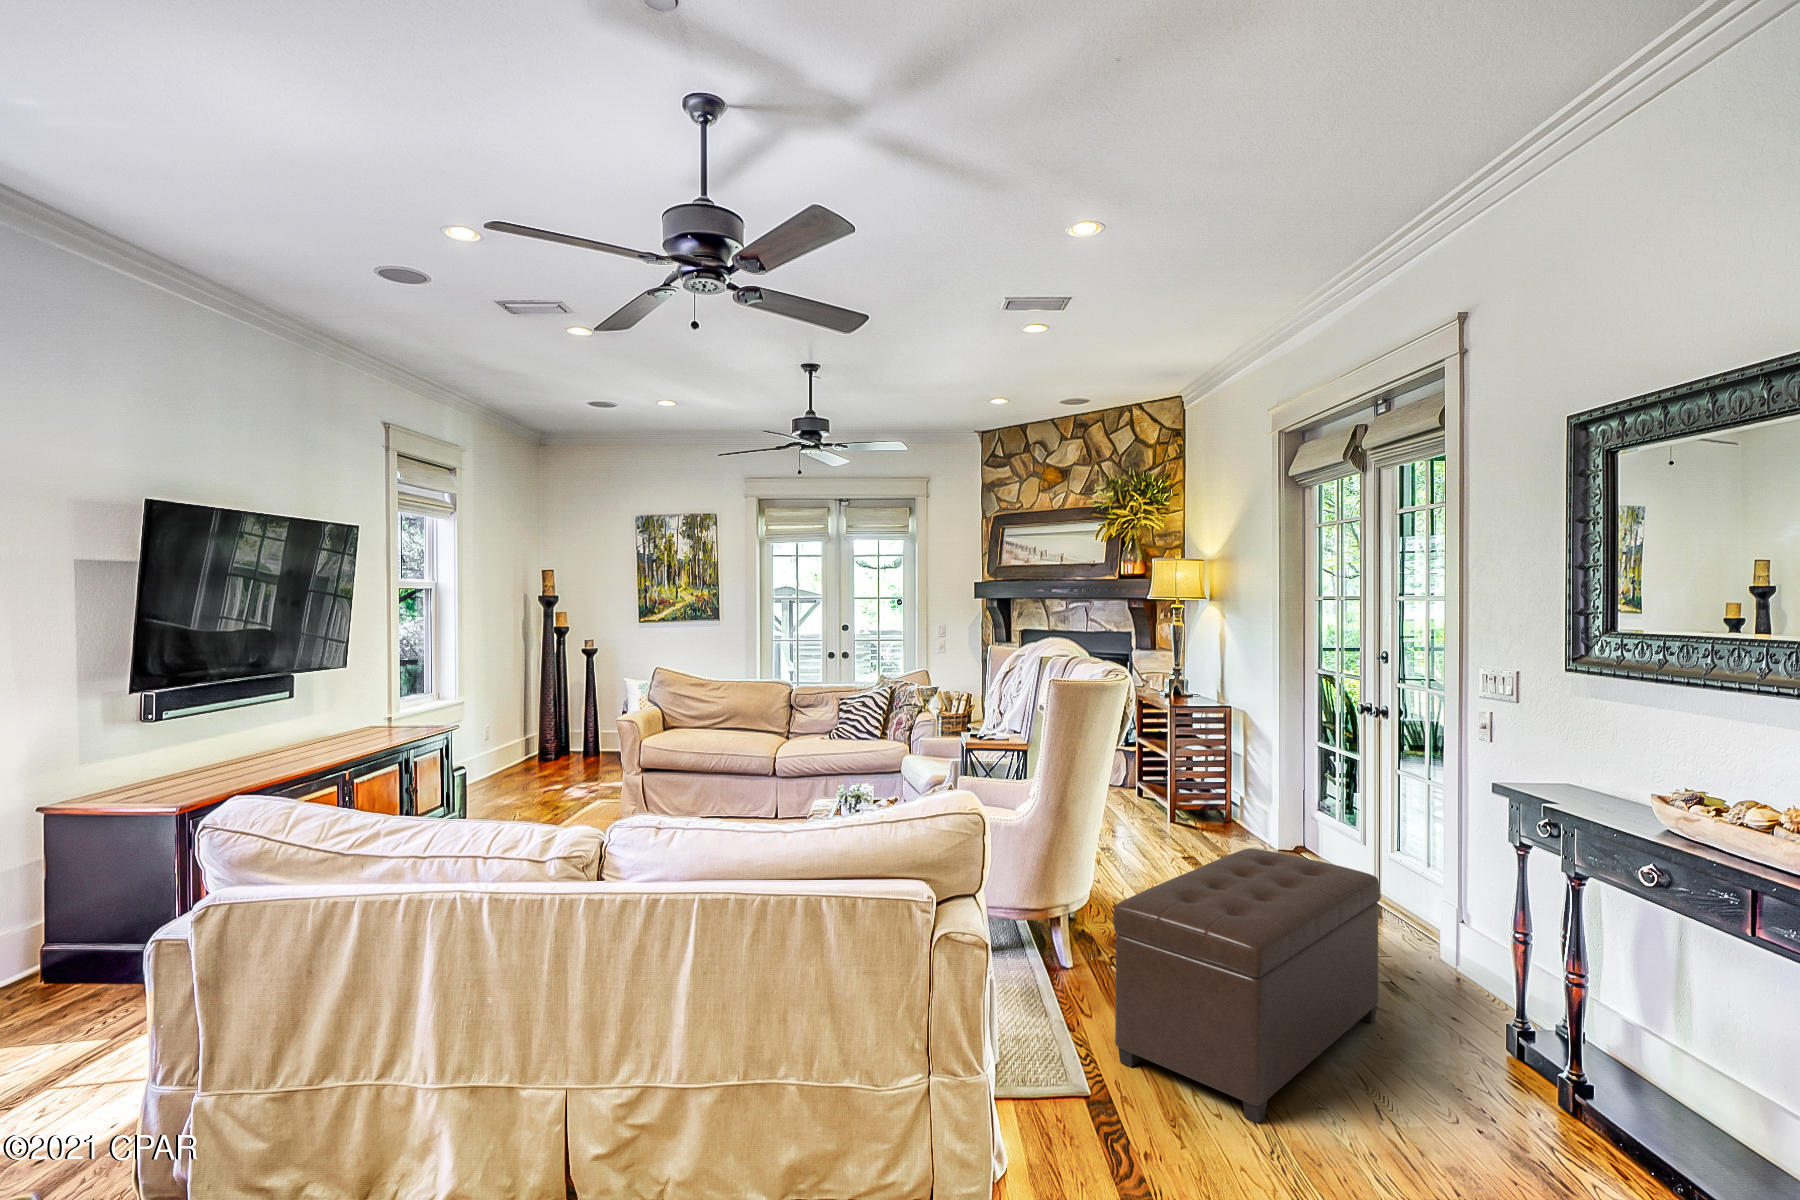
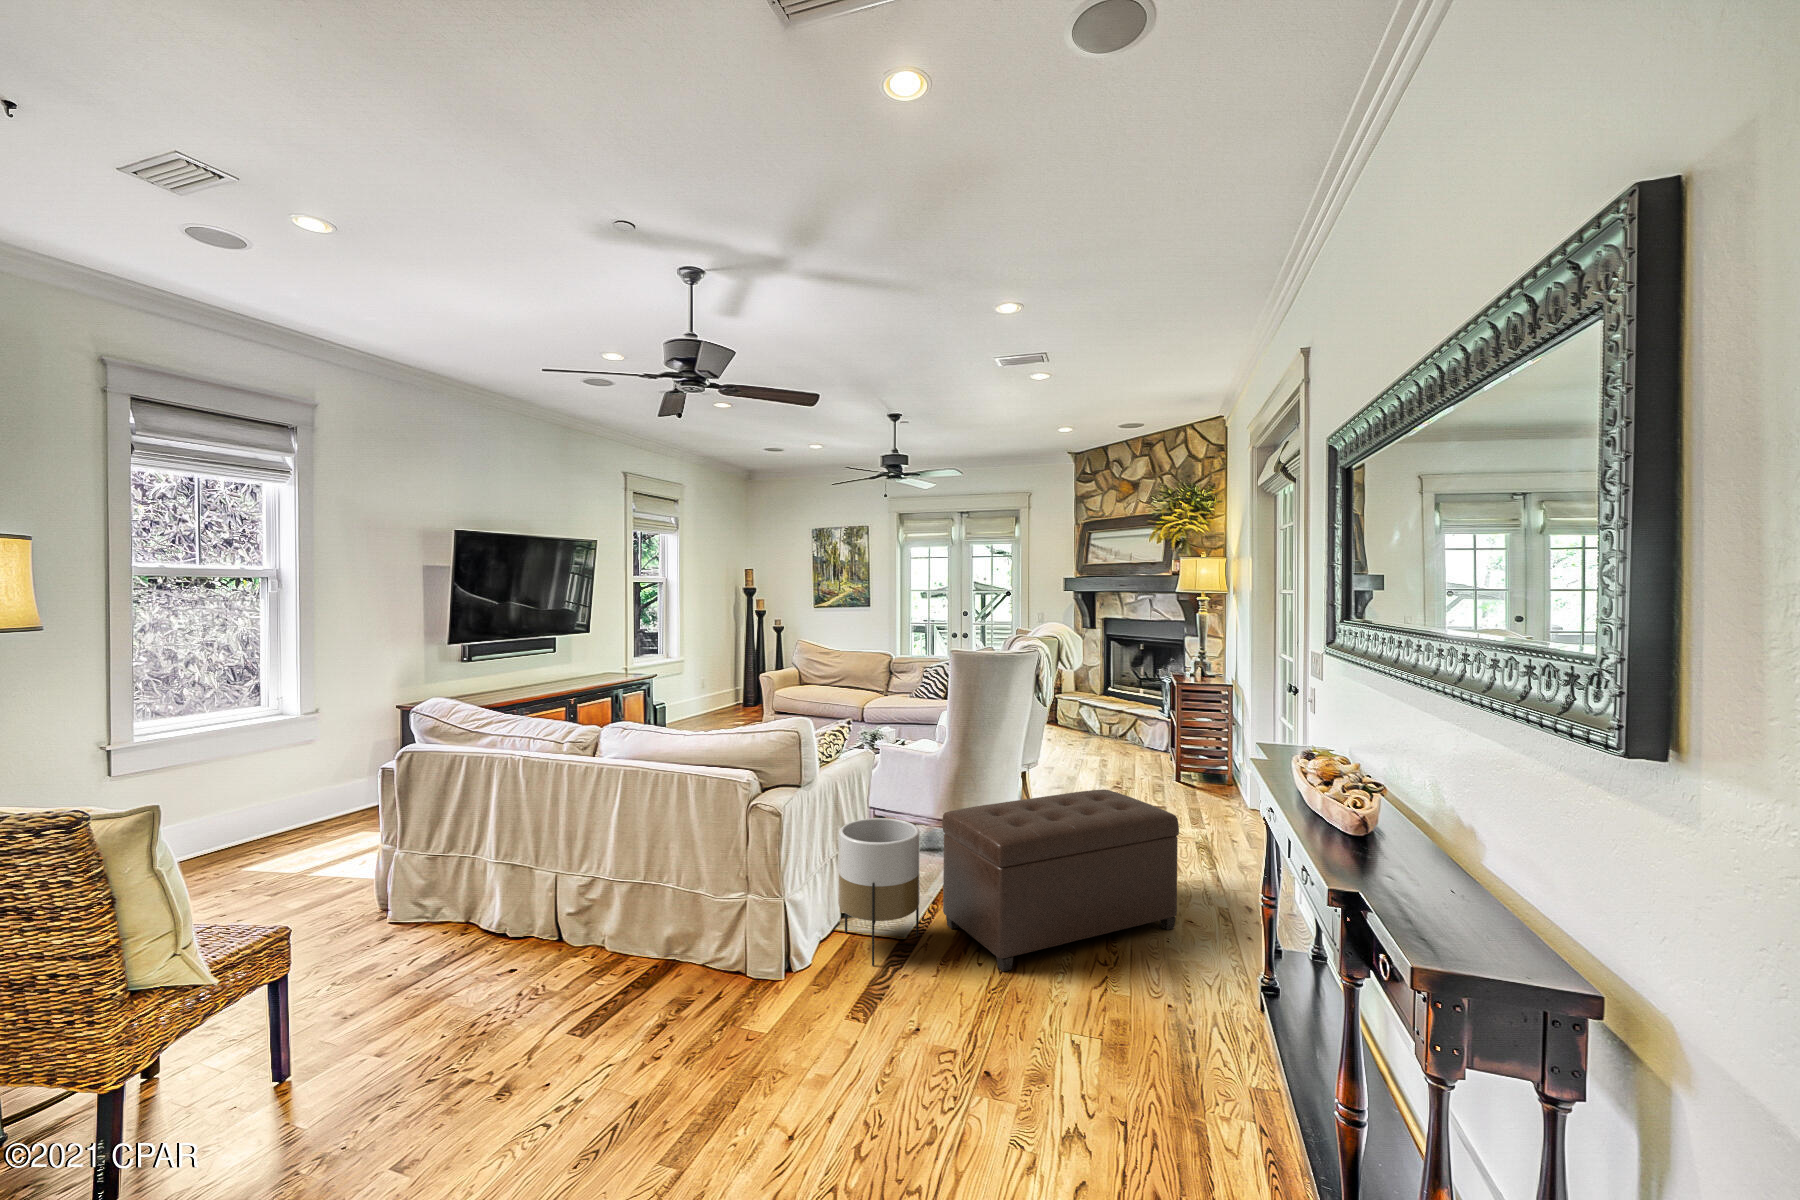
planter: none [1000,923,1123,1149] -> present [838,818,920,966]

